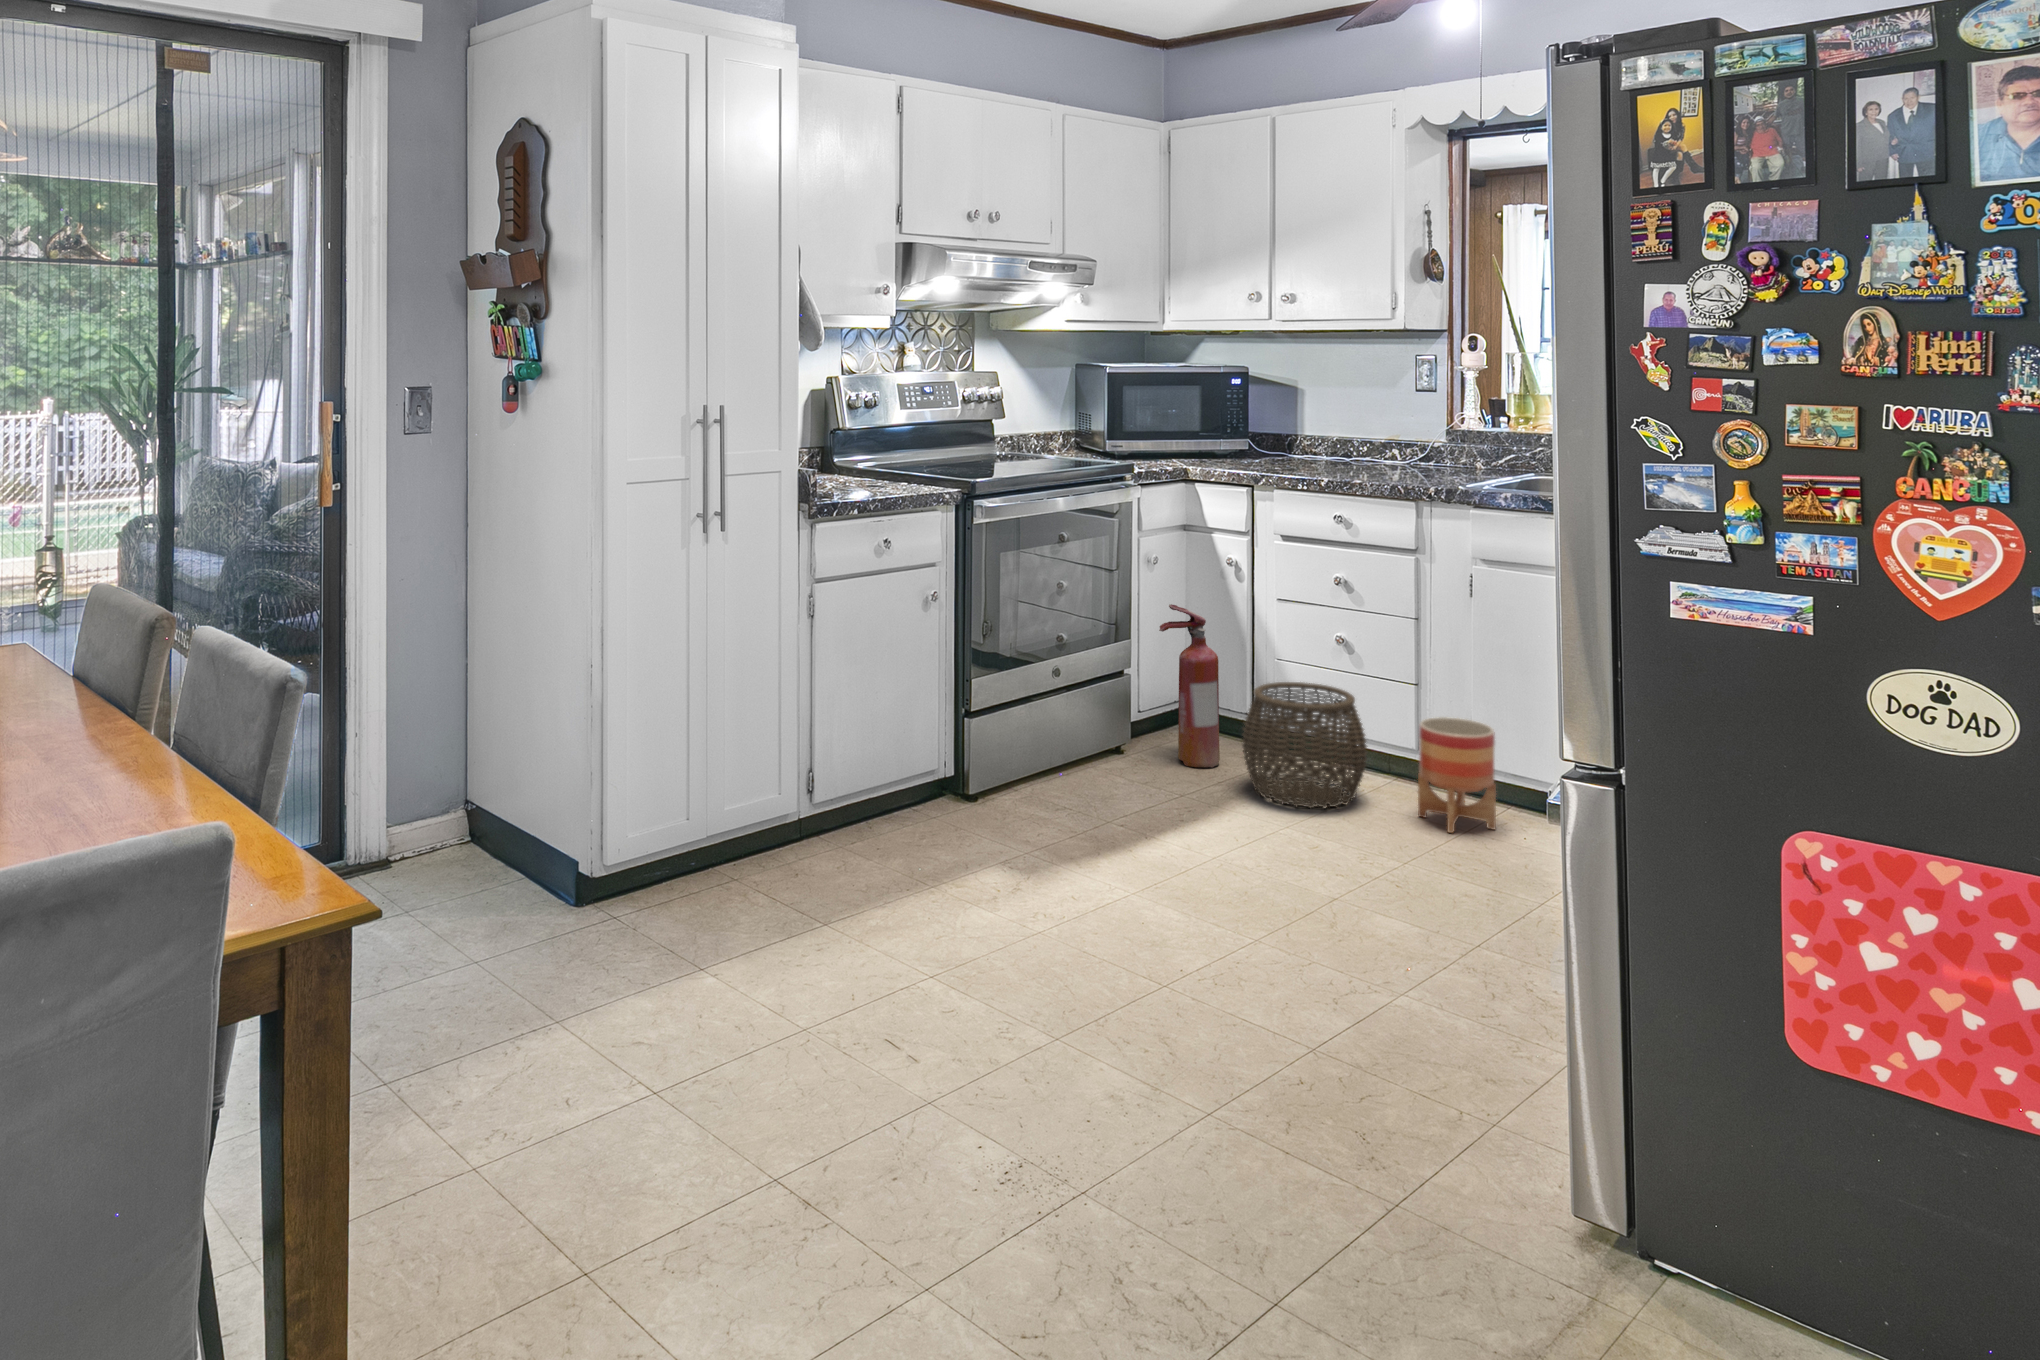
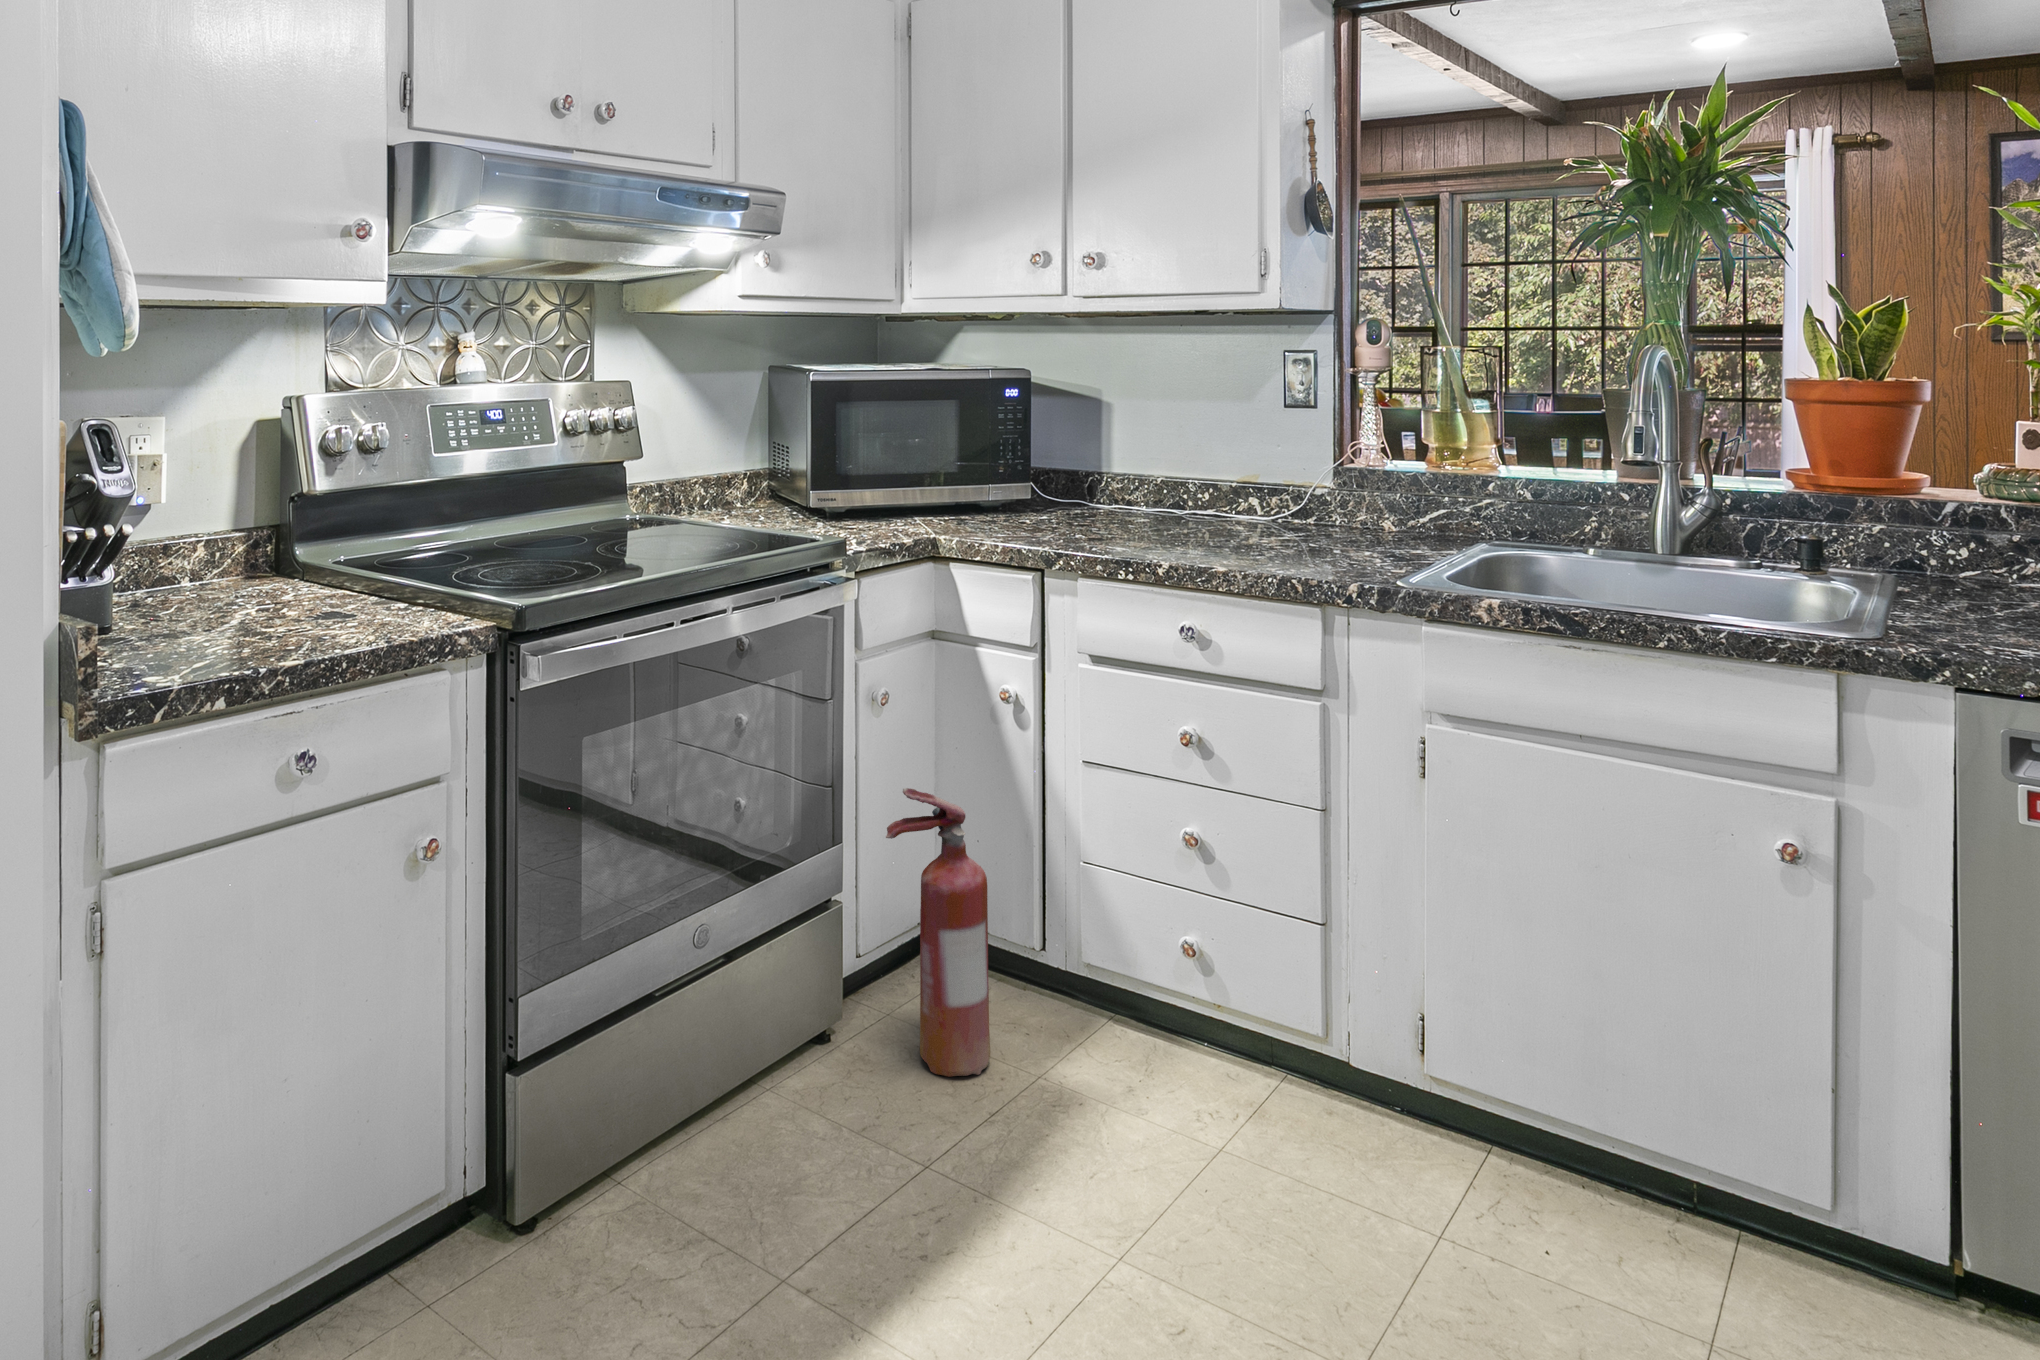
woven basket: present [1242,682,1367,808] -> none [1030,930,1256,1205]
planter: present [1418,717,1496,833] -> none [1353,1014,1500,1269]

